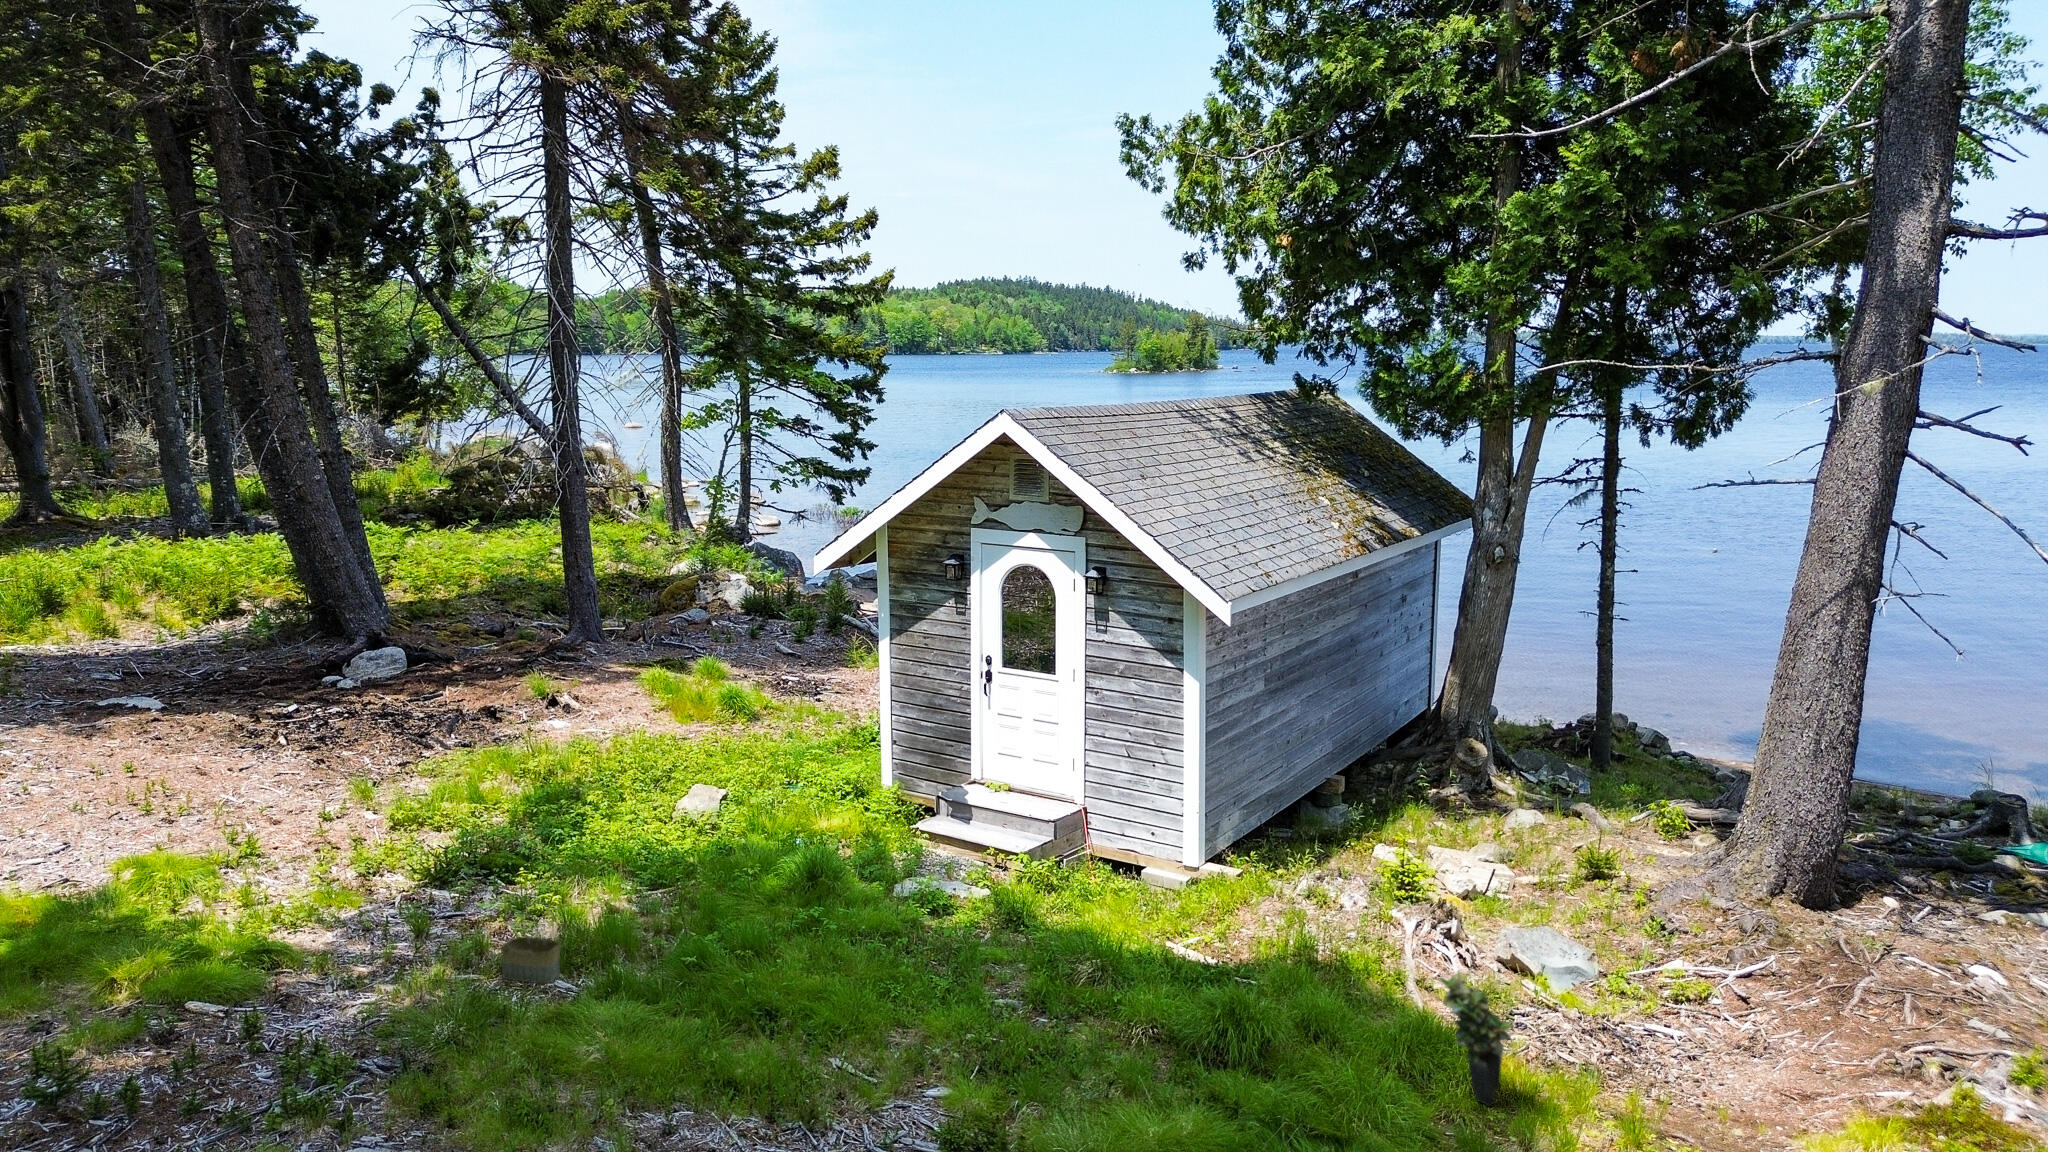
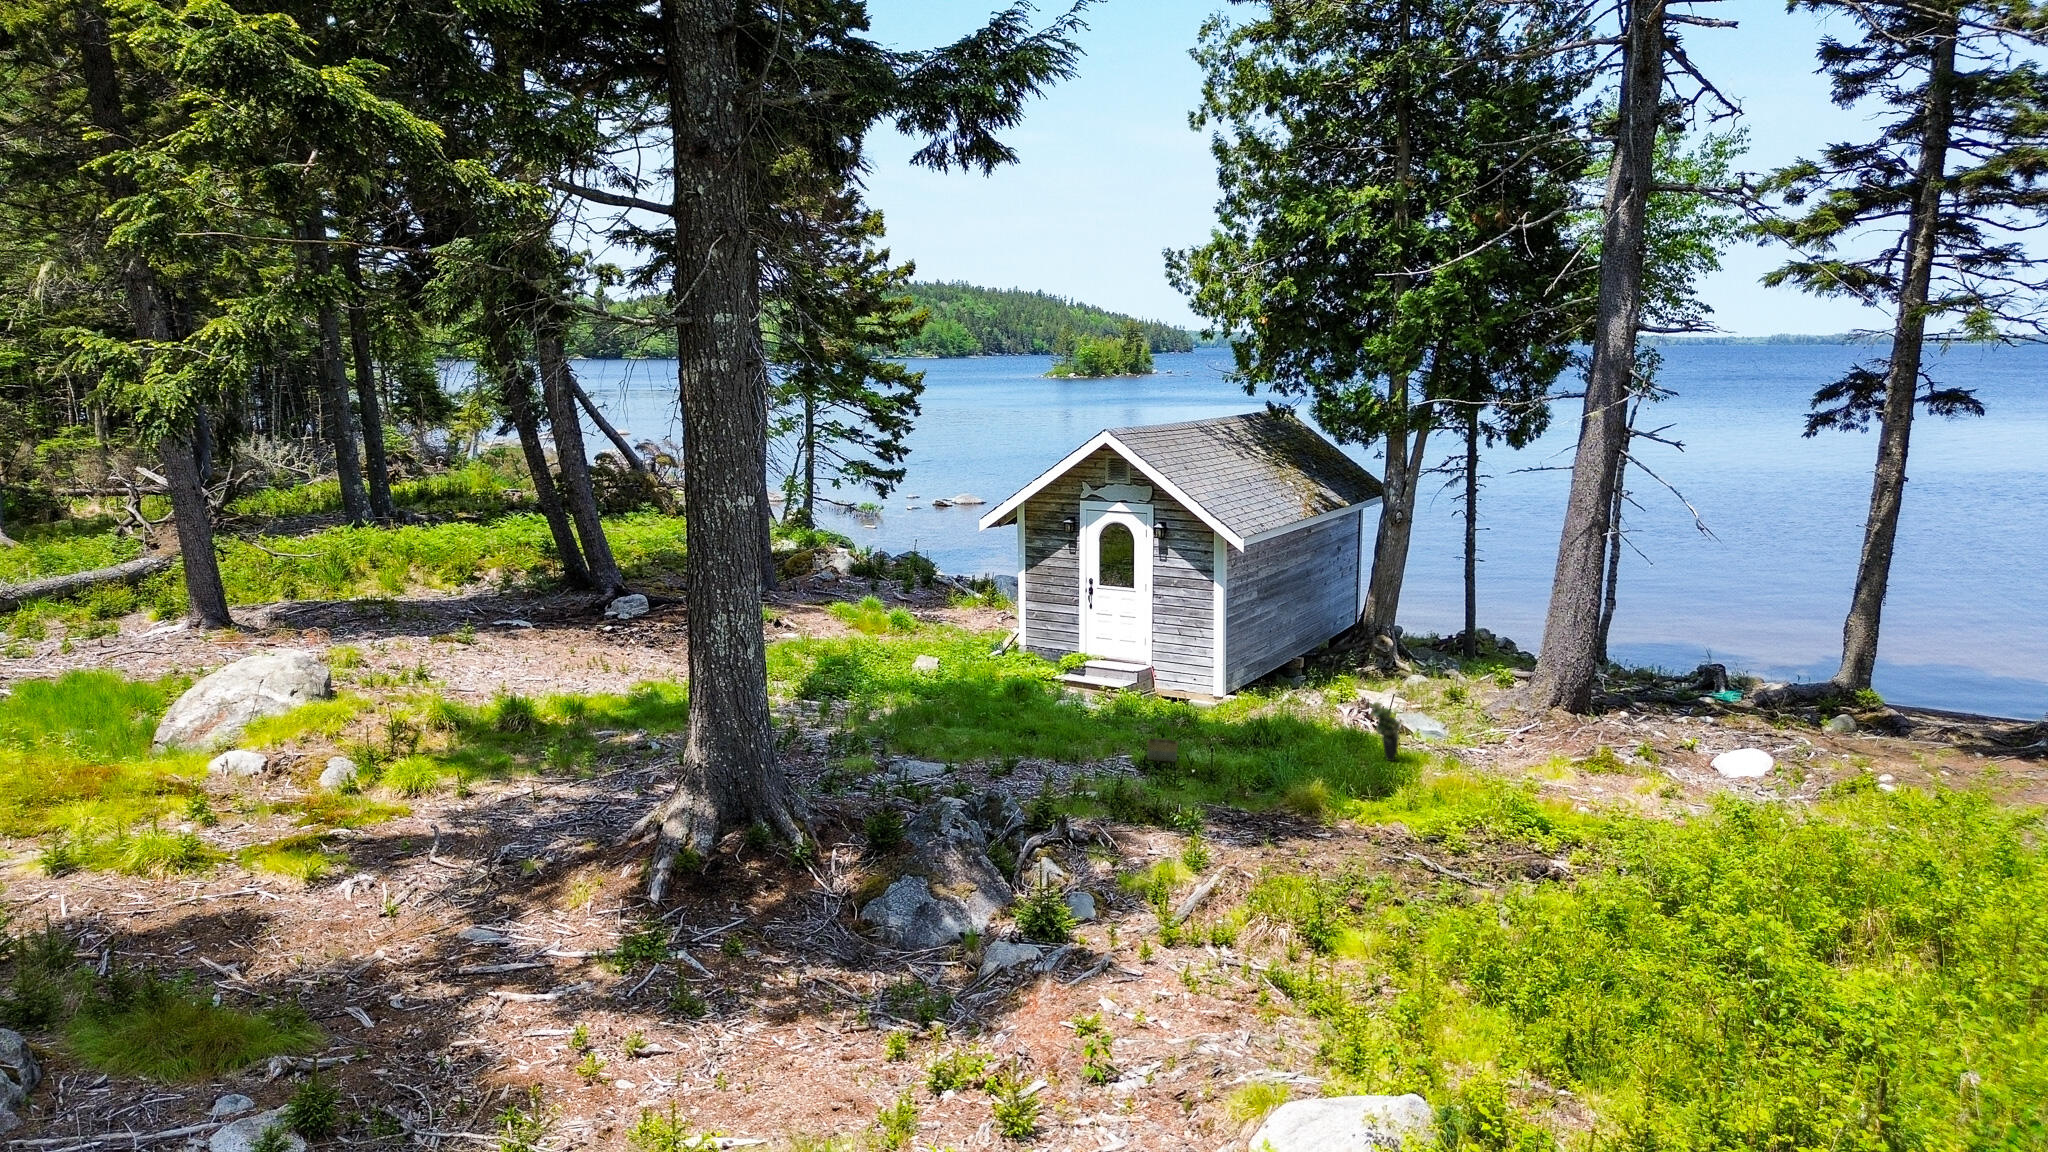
basket: present [500,903,561,984] -> present [1147,723,1178,762]

